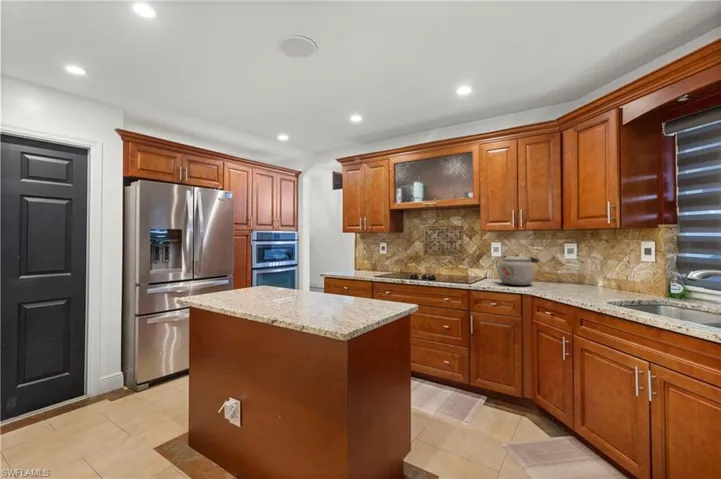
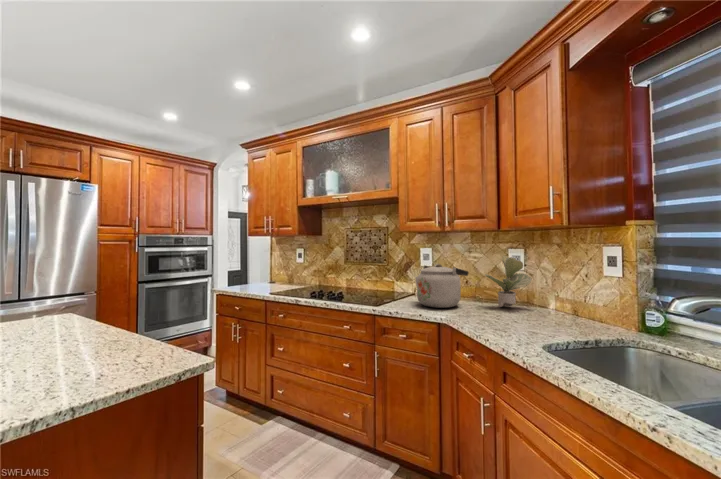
potted plant: none [551,248,587,285] -> present [485,256,531,307]

